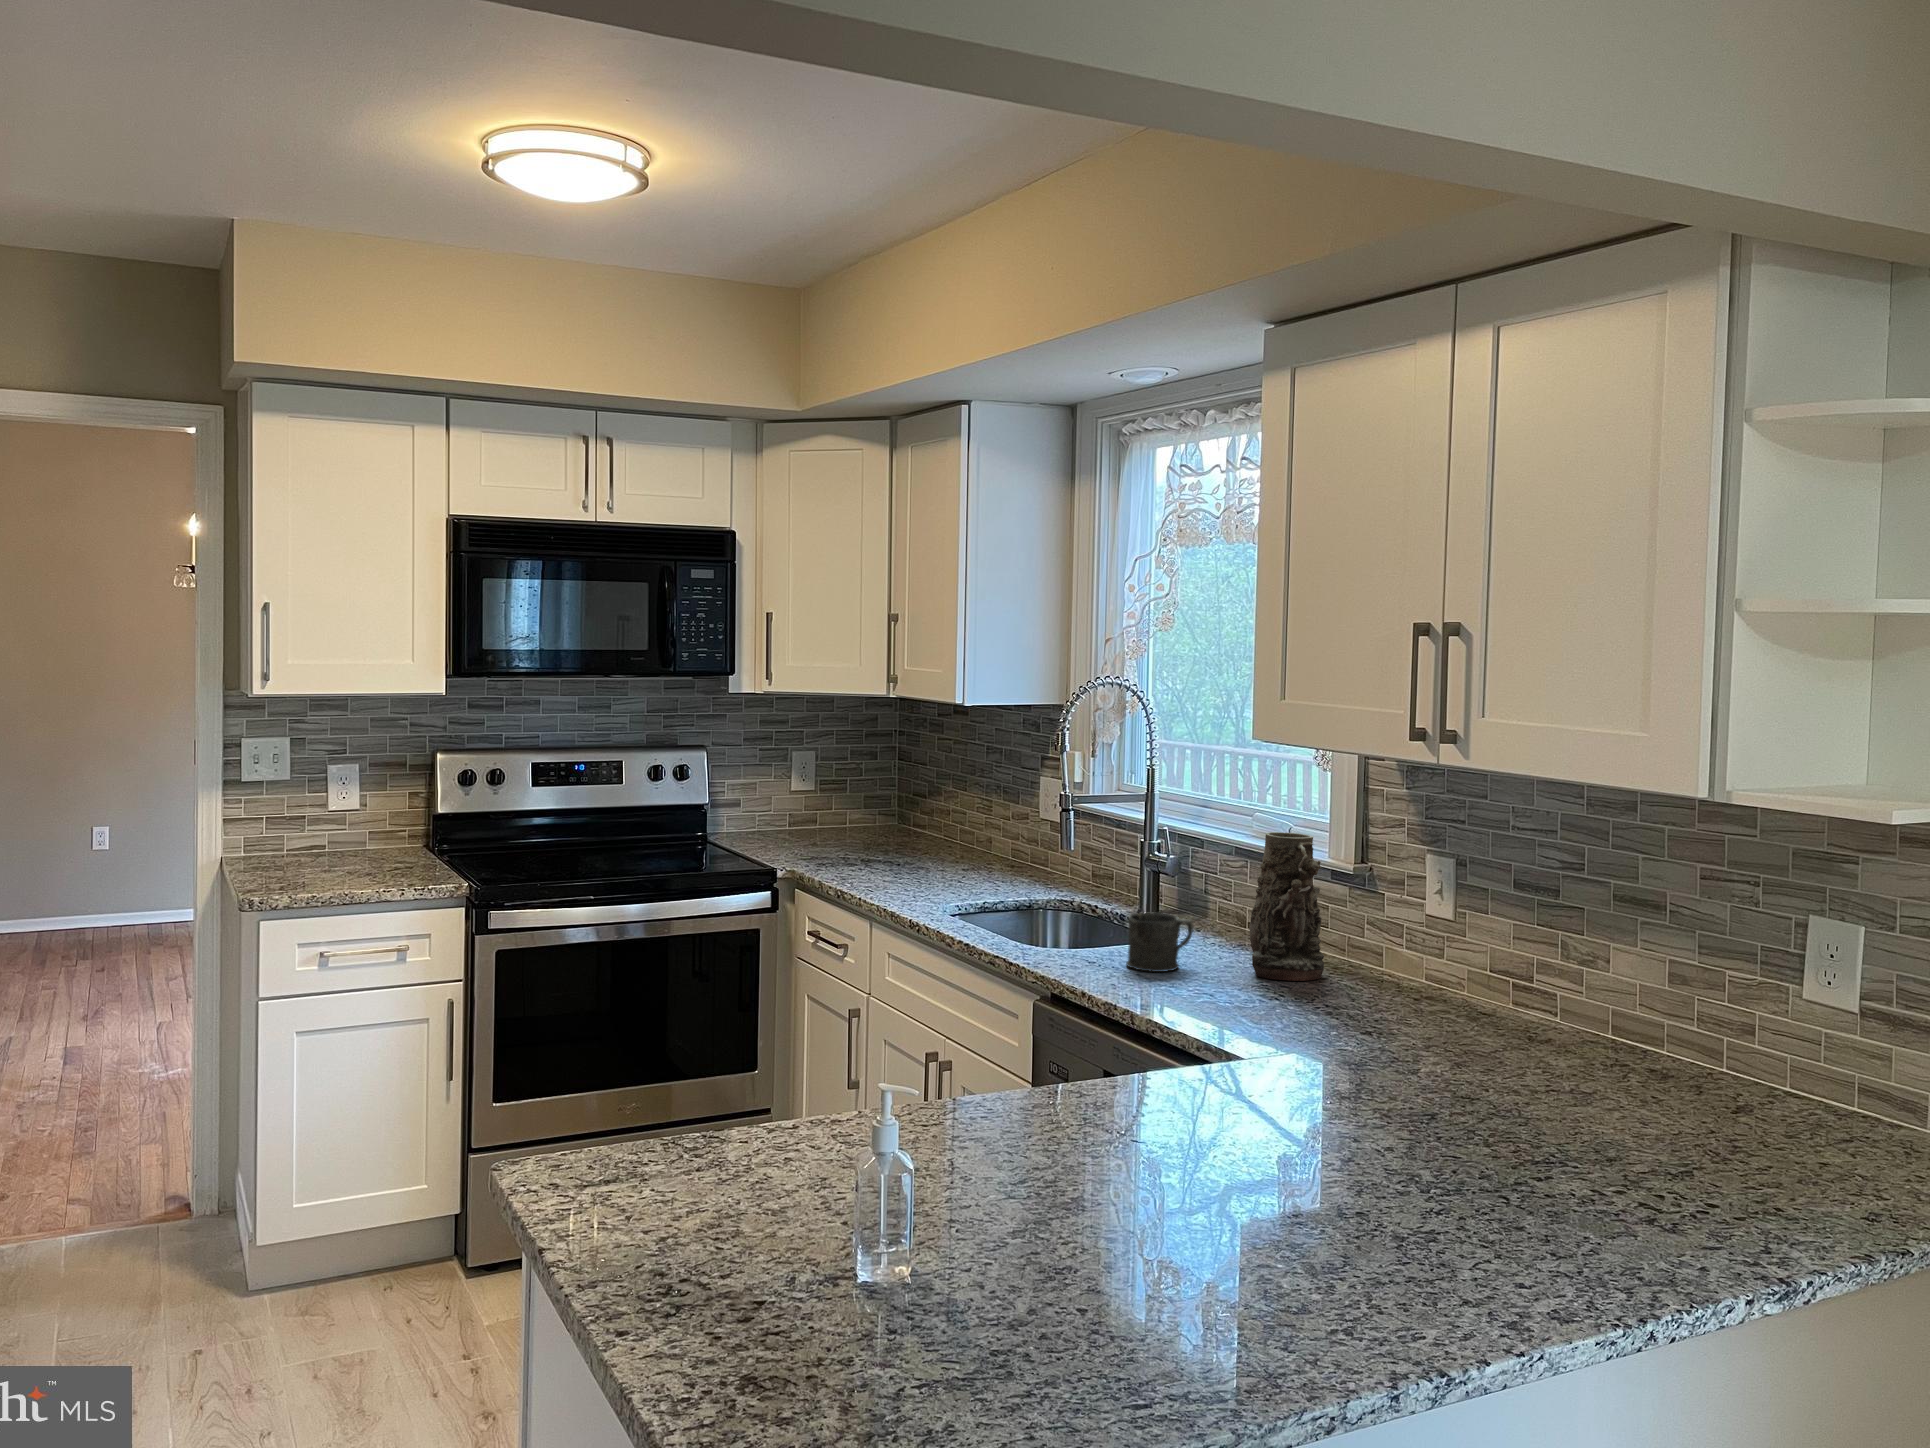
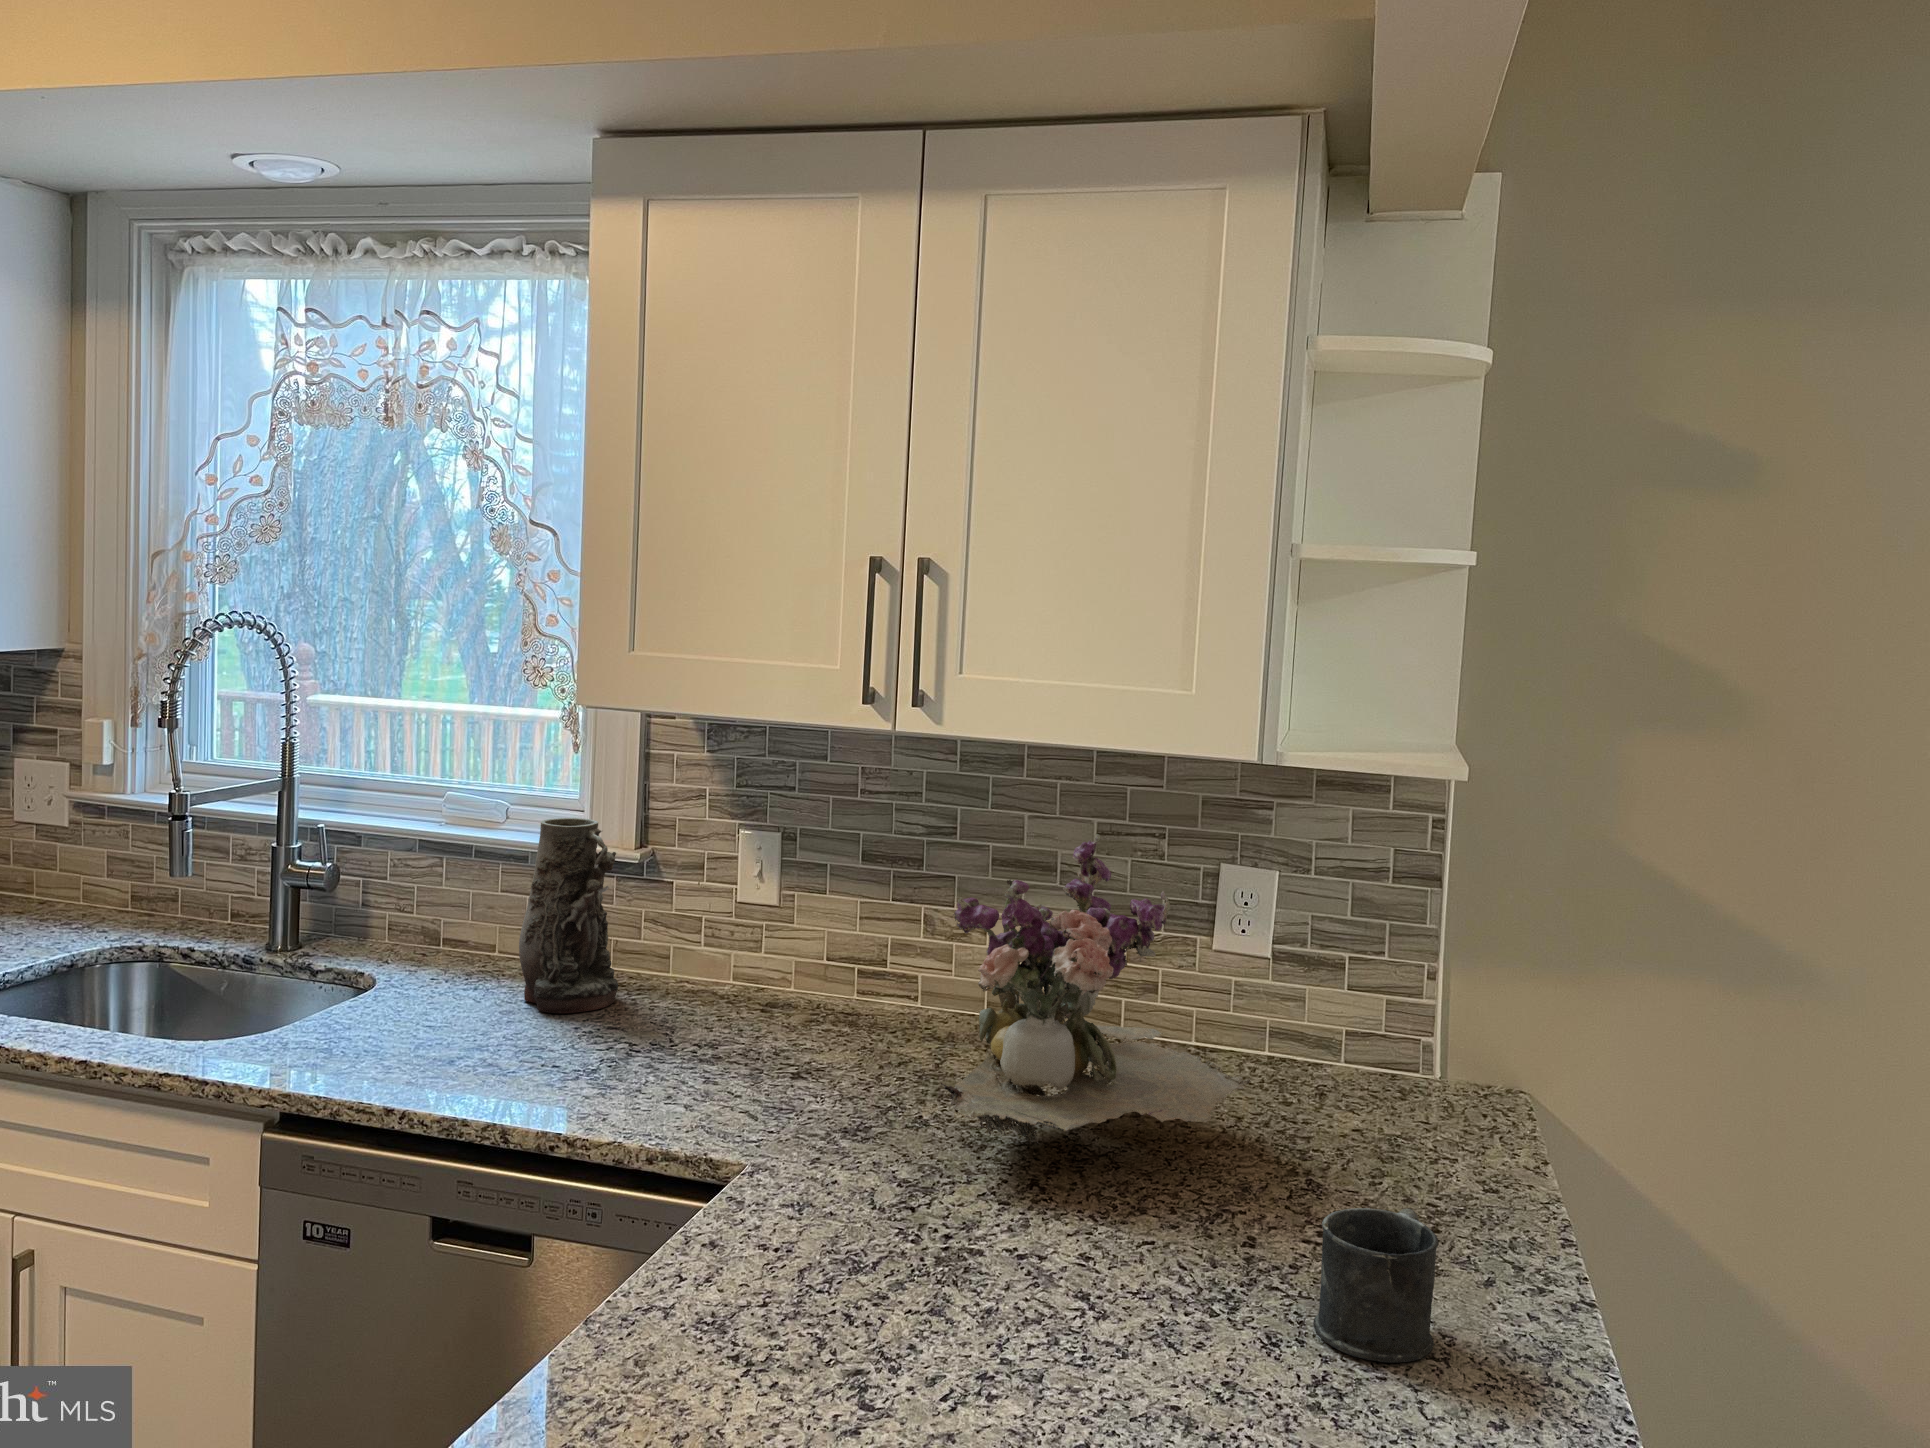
flower arrangement: none [1382,867,1693,1113] -> present [941,834,1250,1144]
mug: present [1126,913,1193,972] -> present [1313,1208,1438,1363]

